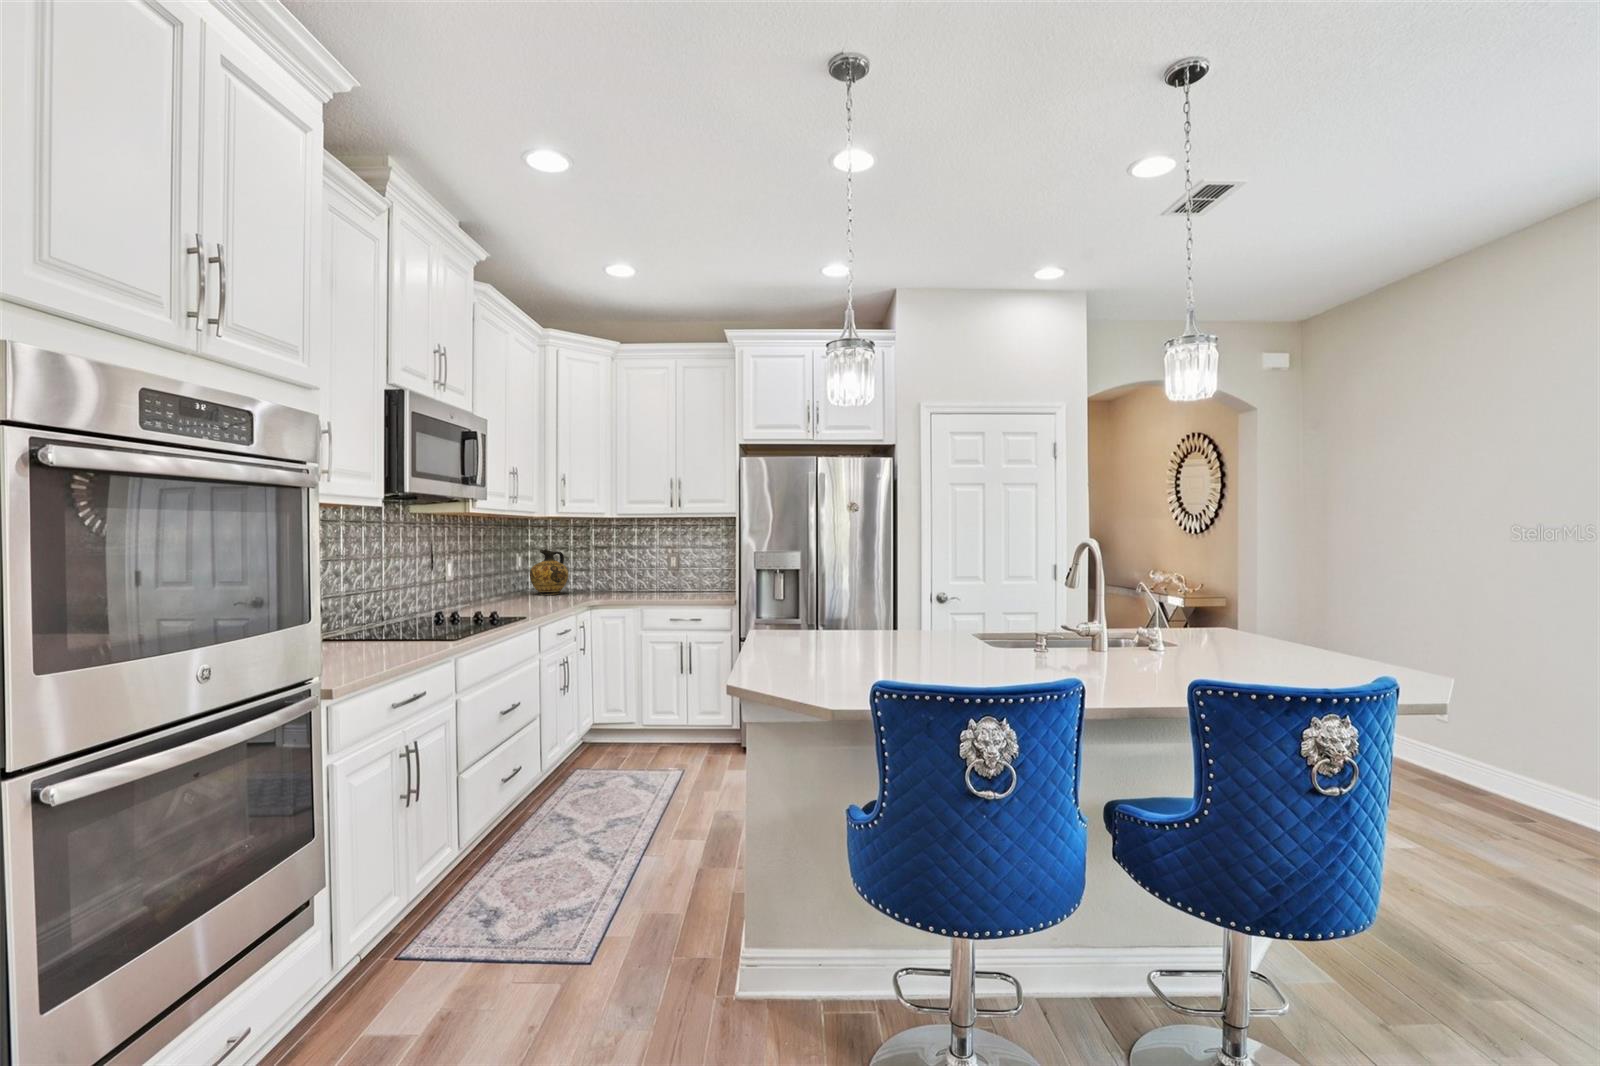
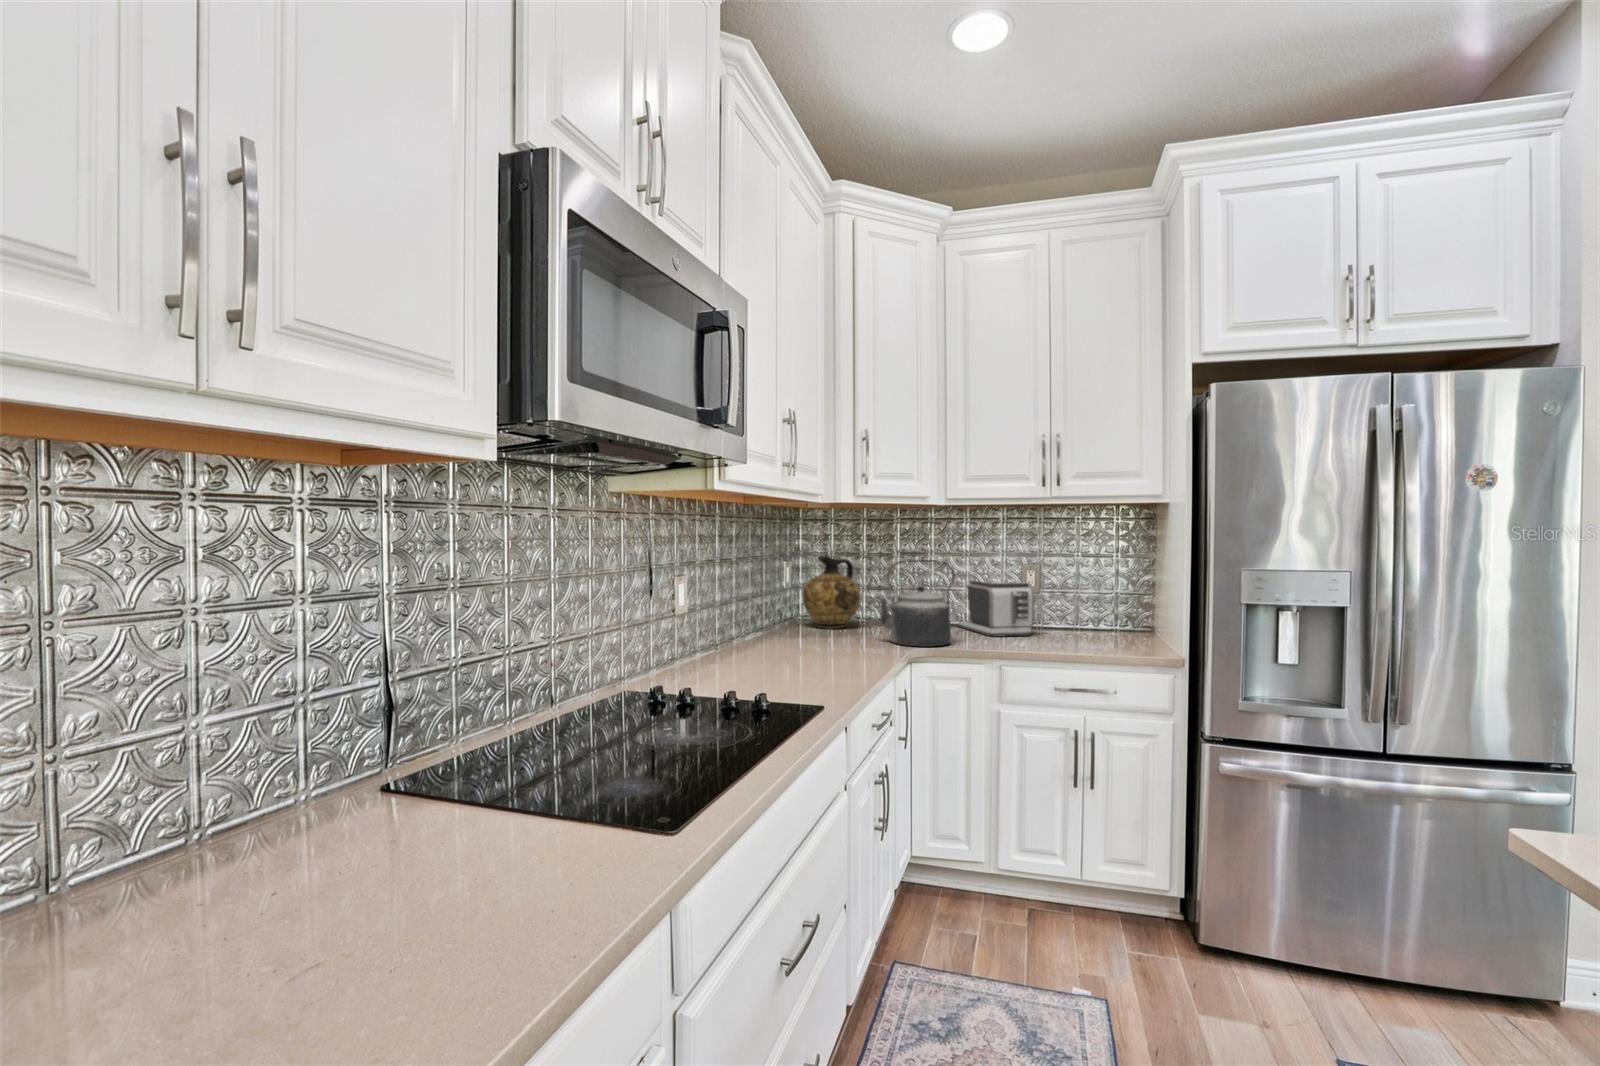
kettle: none [573,550,621,600] -> present [875,560,955,647]
toaster: none [631,562,674,595] -> present [958,580,1035,637]

